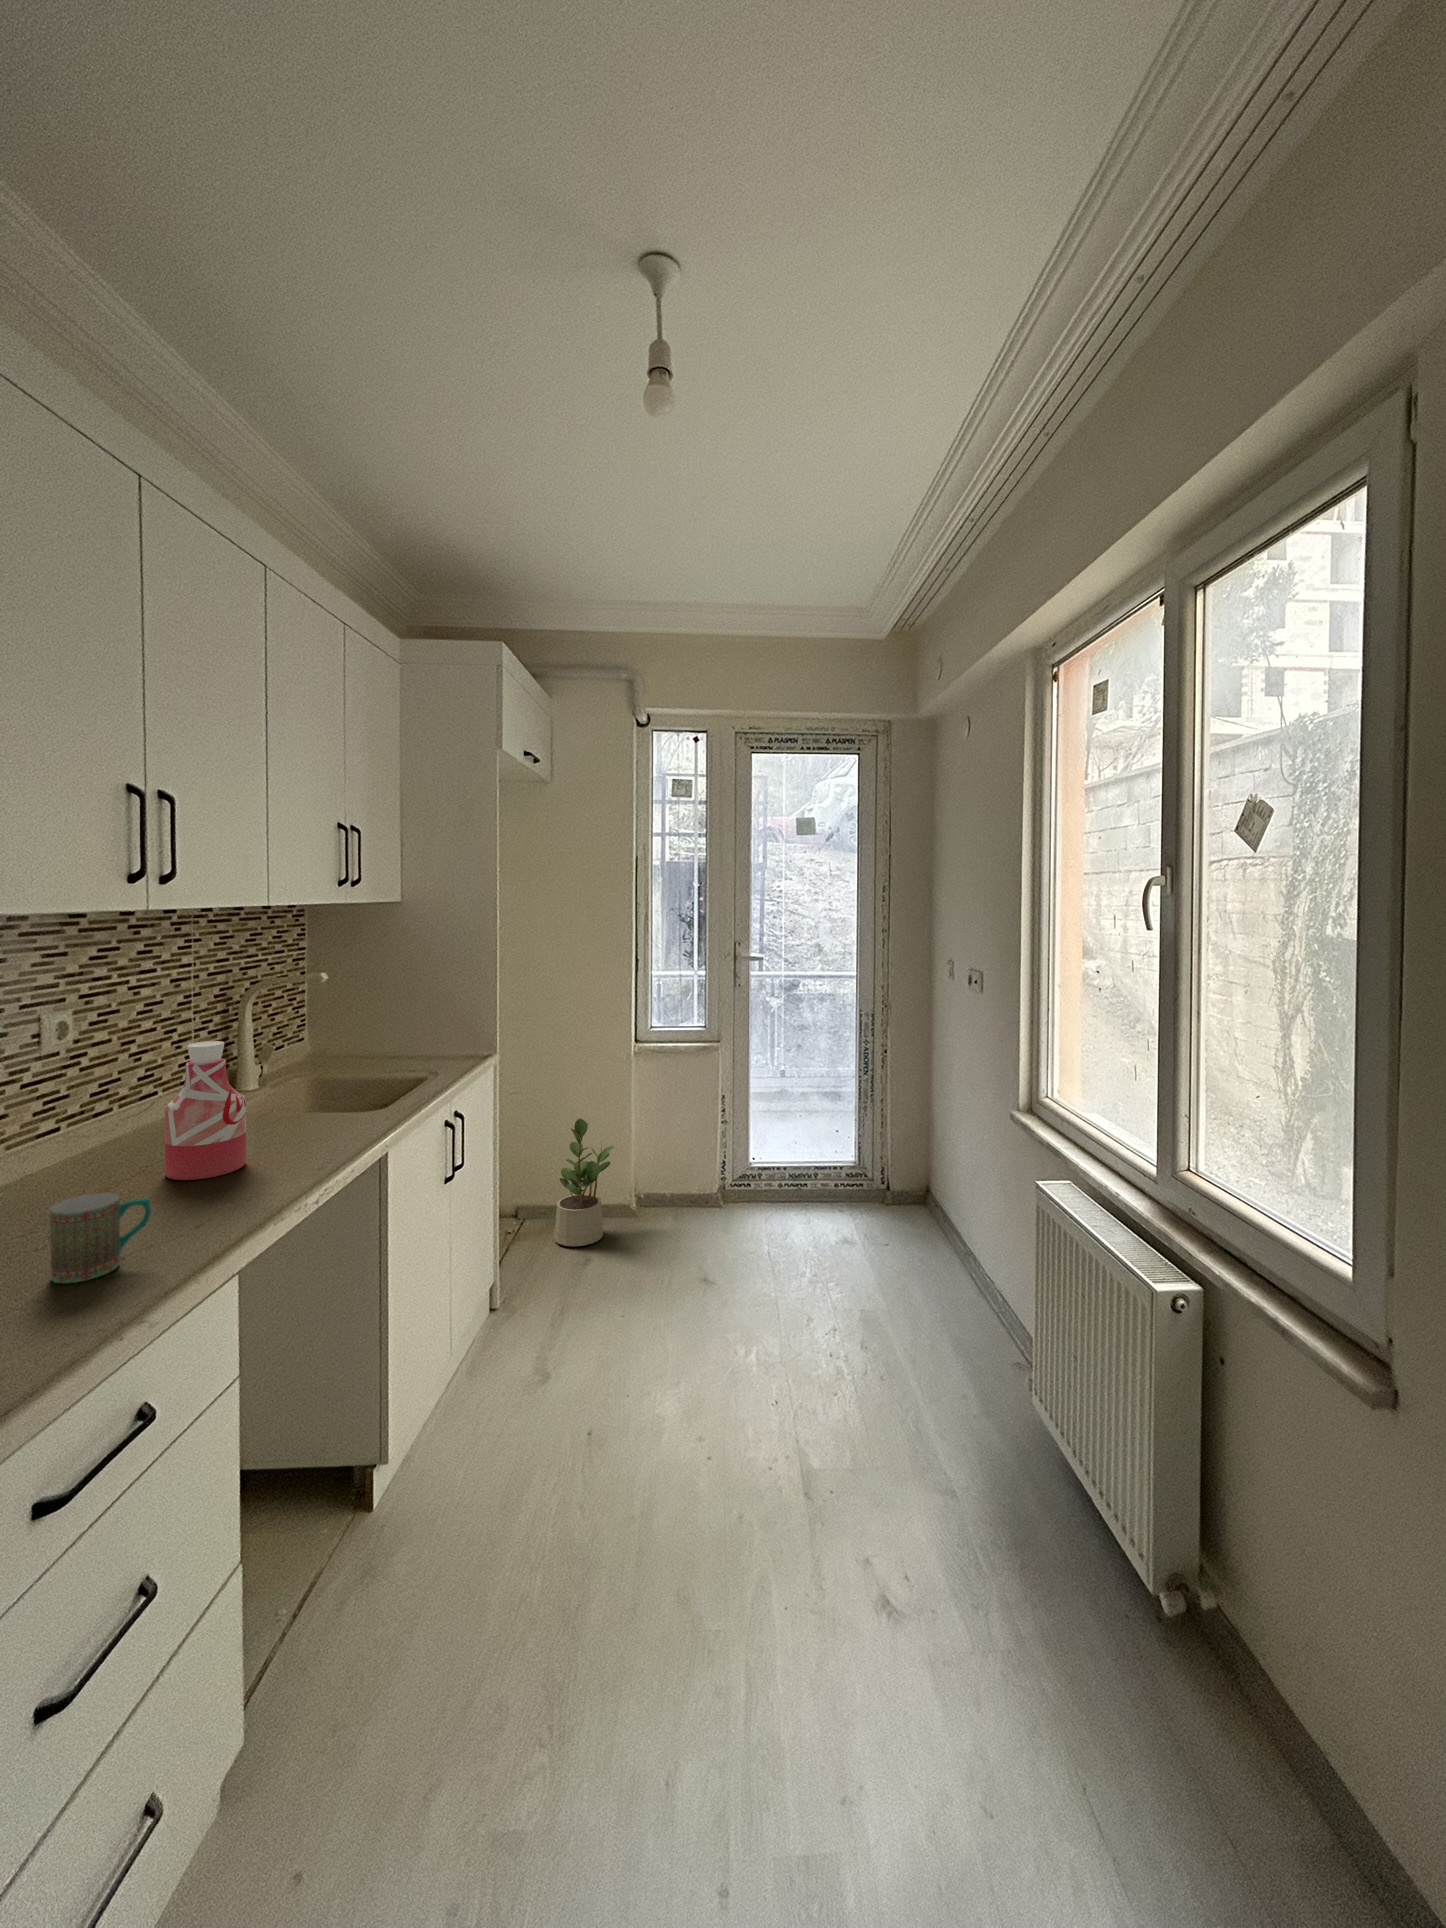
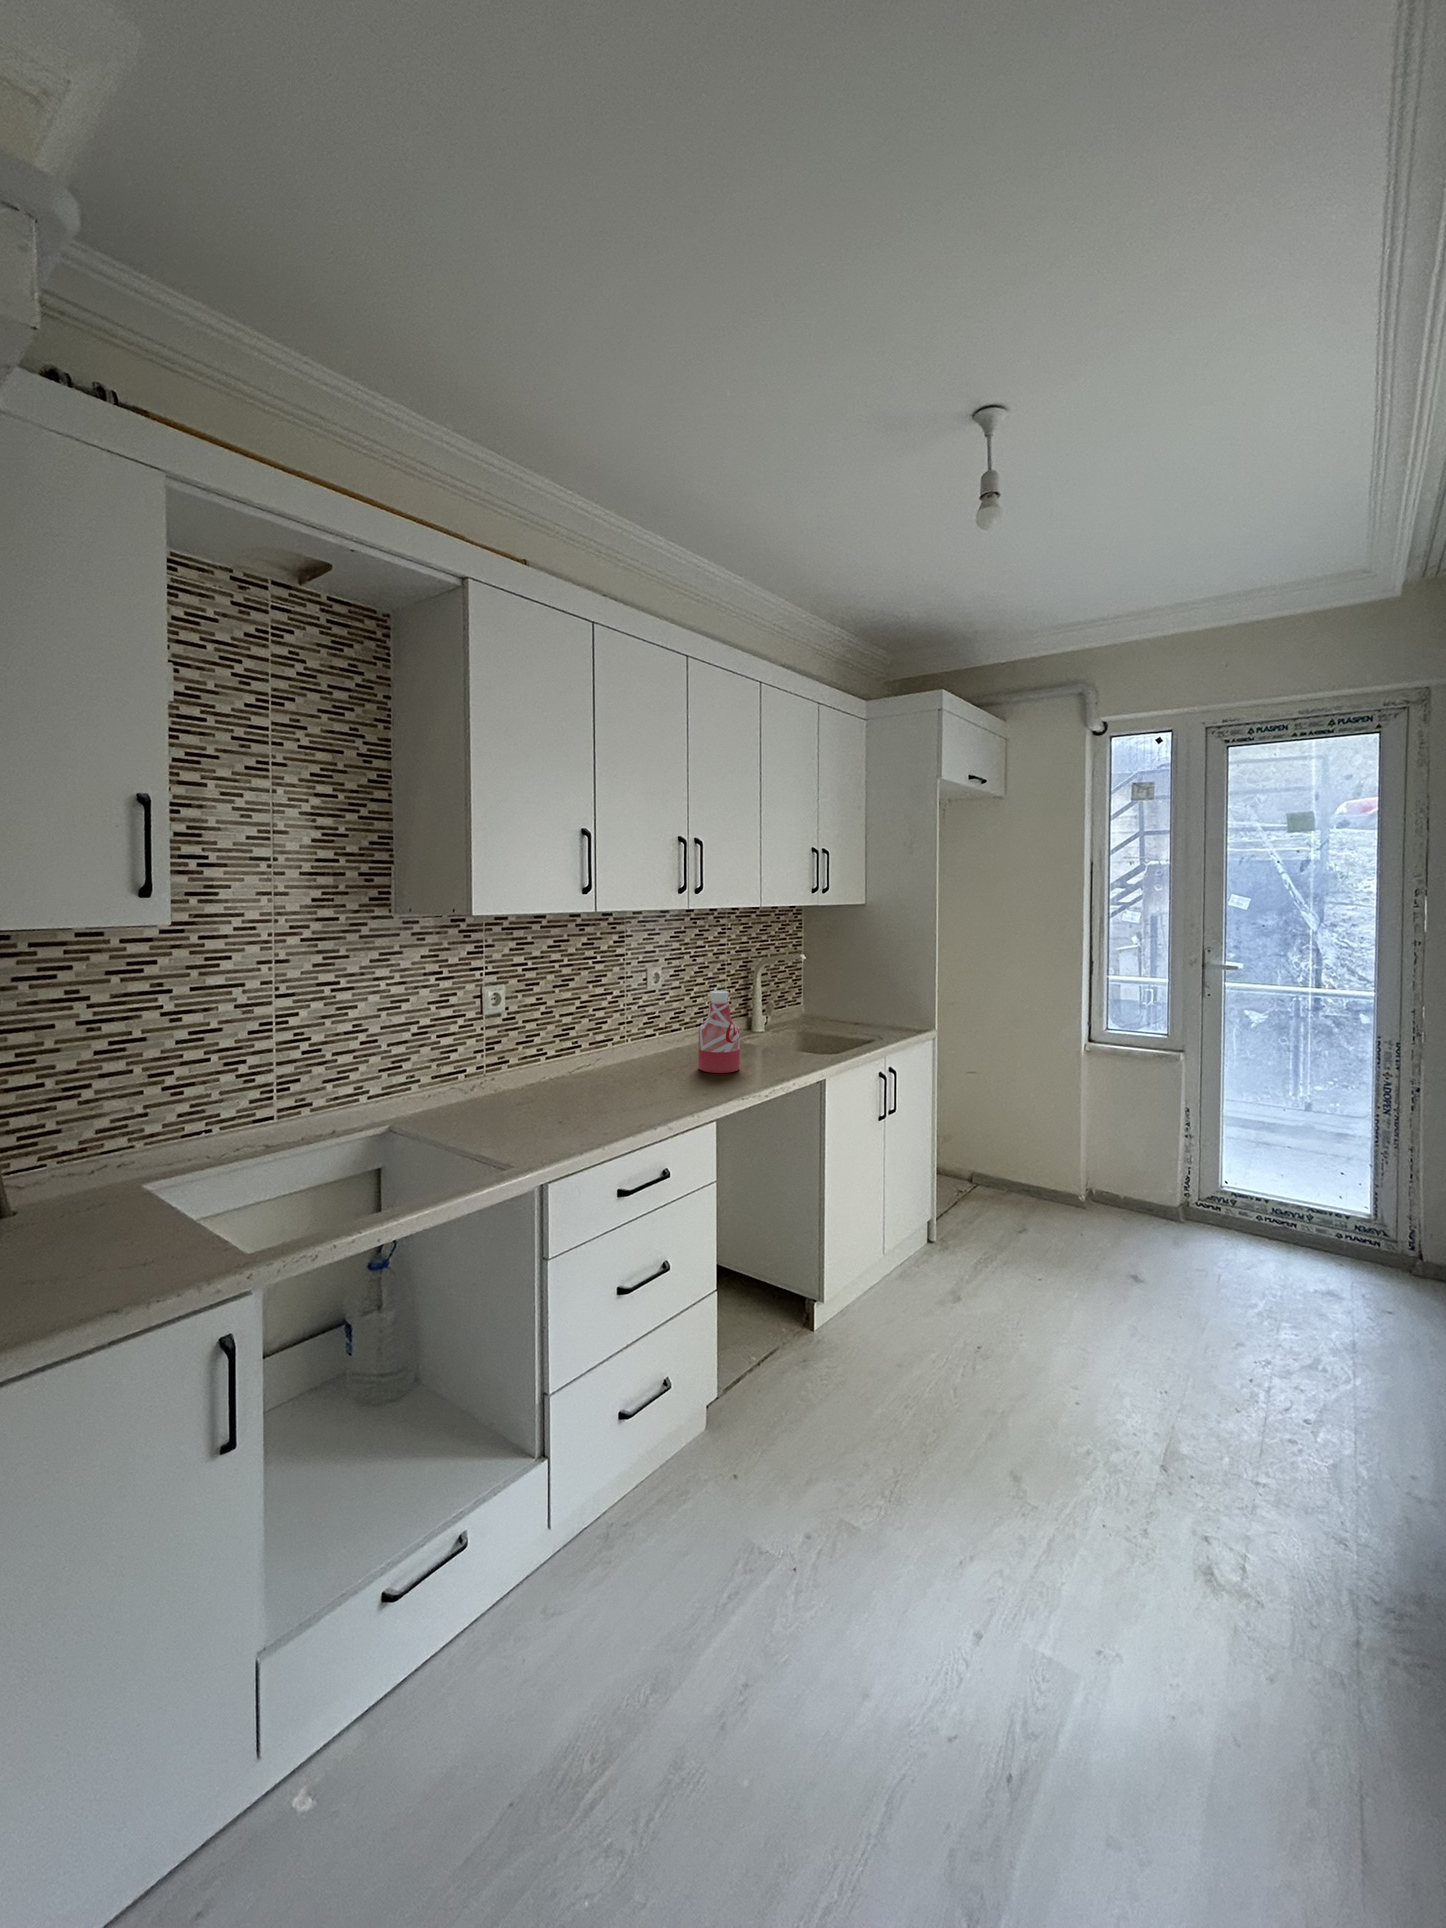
potted plant: present [554,1119,614,1246] -> none [999,1104,1061,1220]
mug: present [50,1193,151,1283] -> none [638,1061,680,1103]

